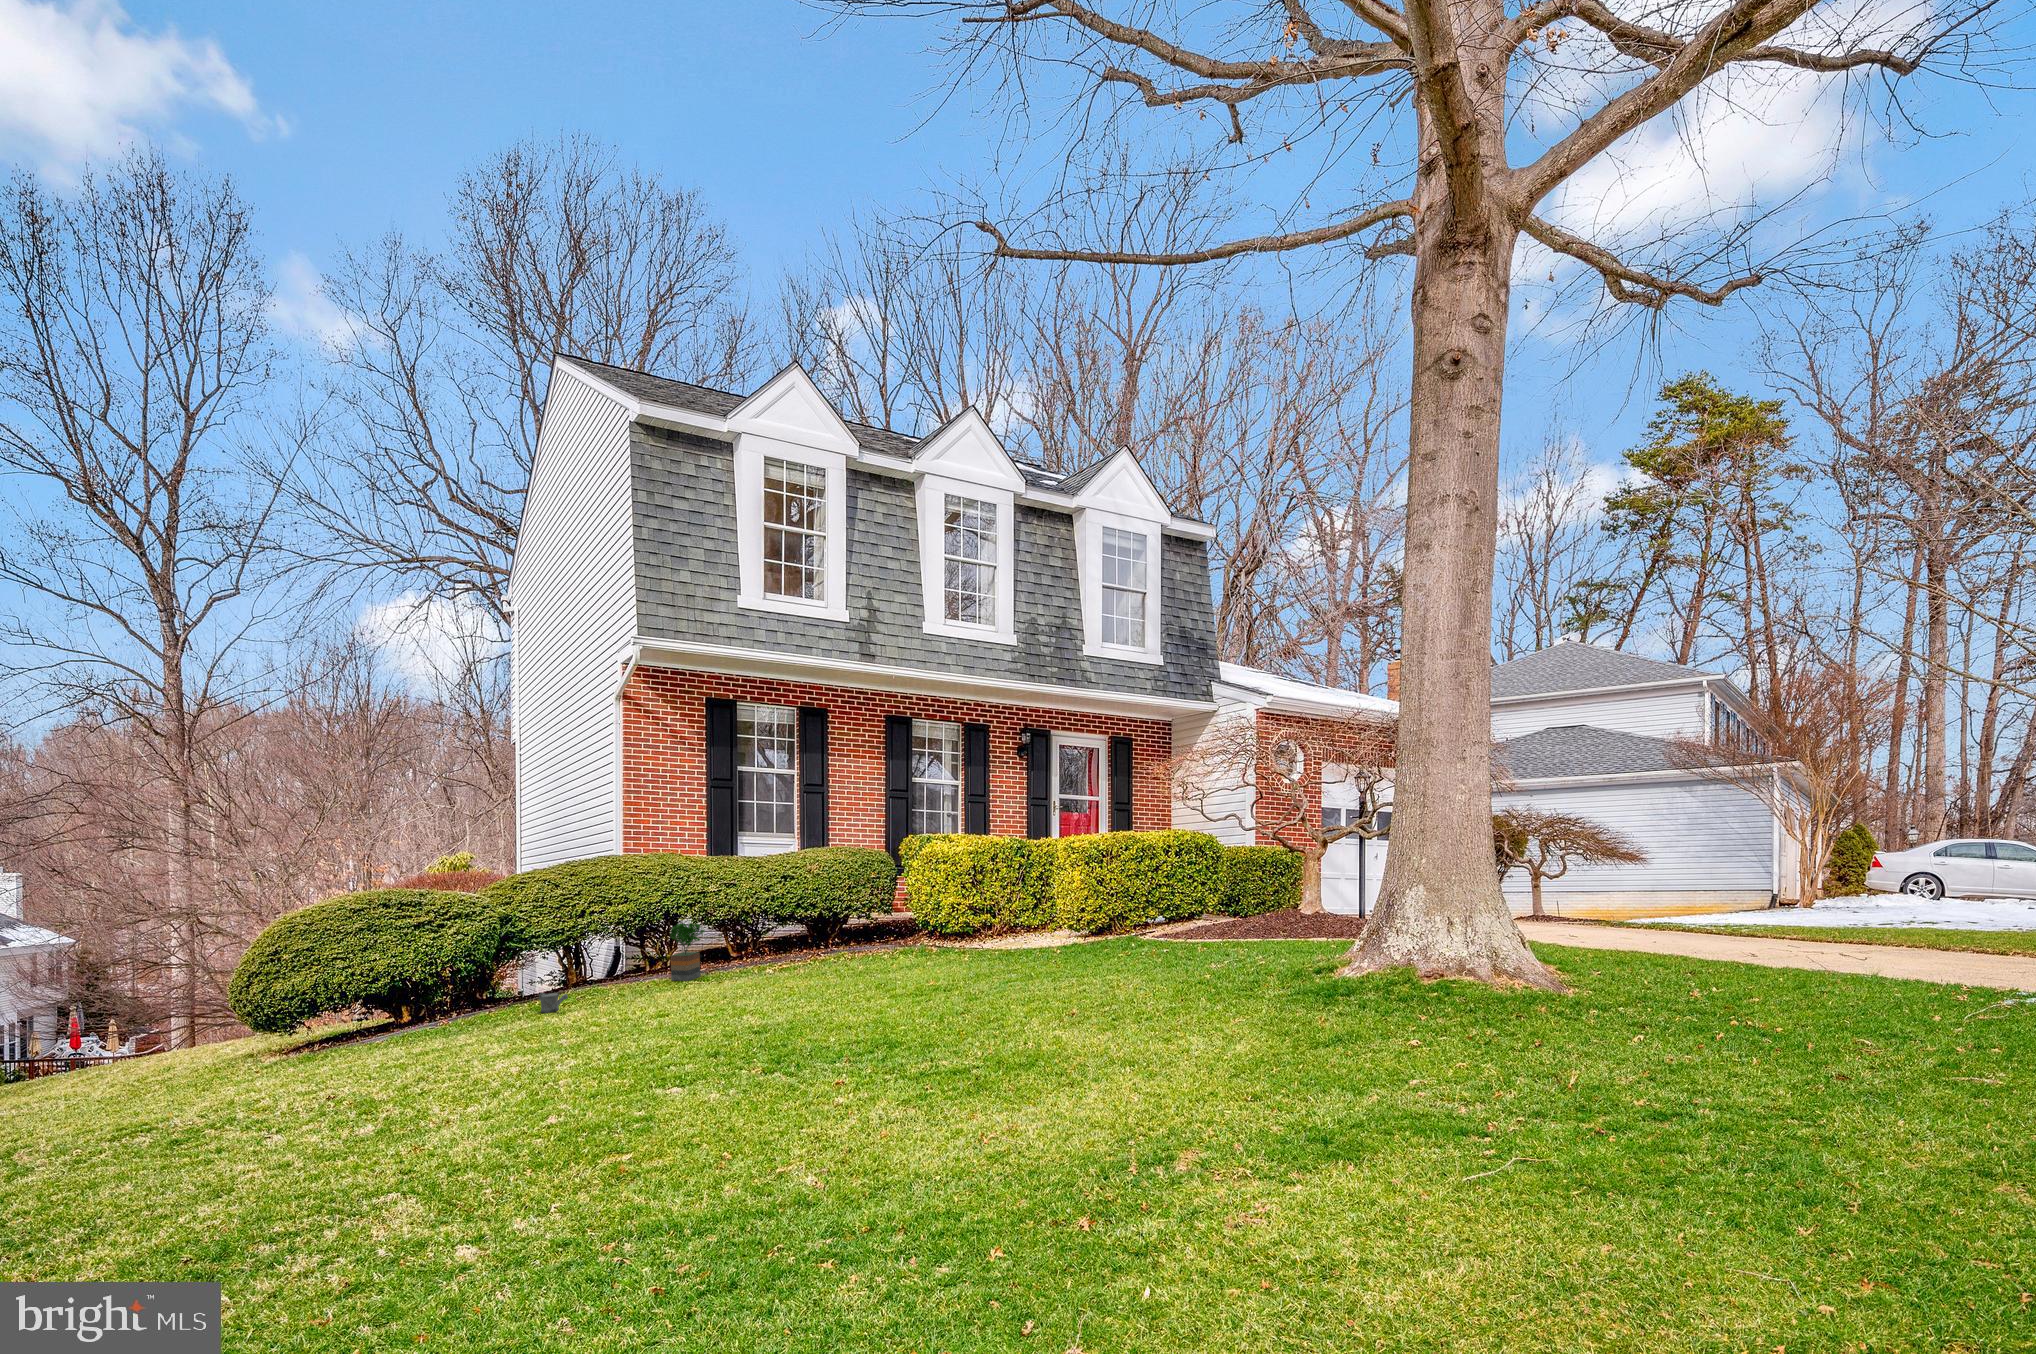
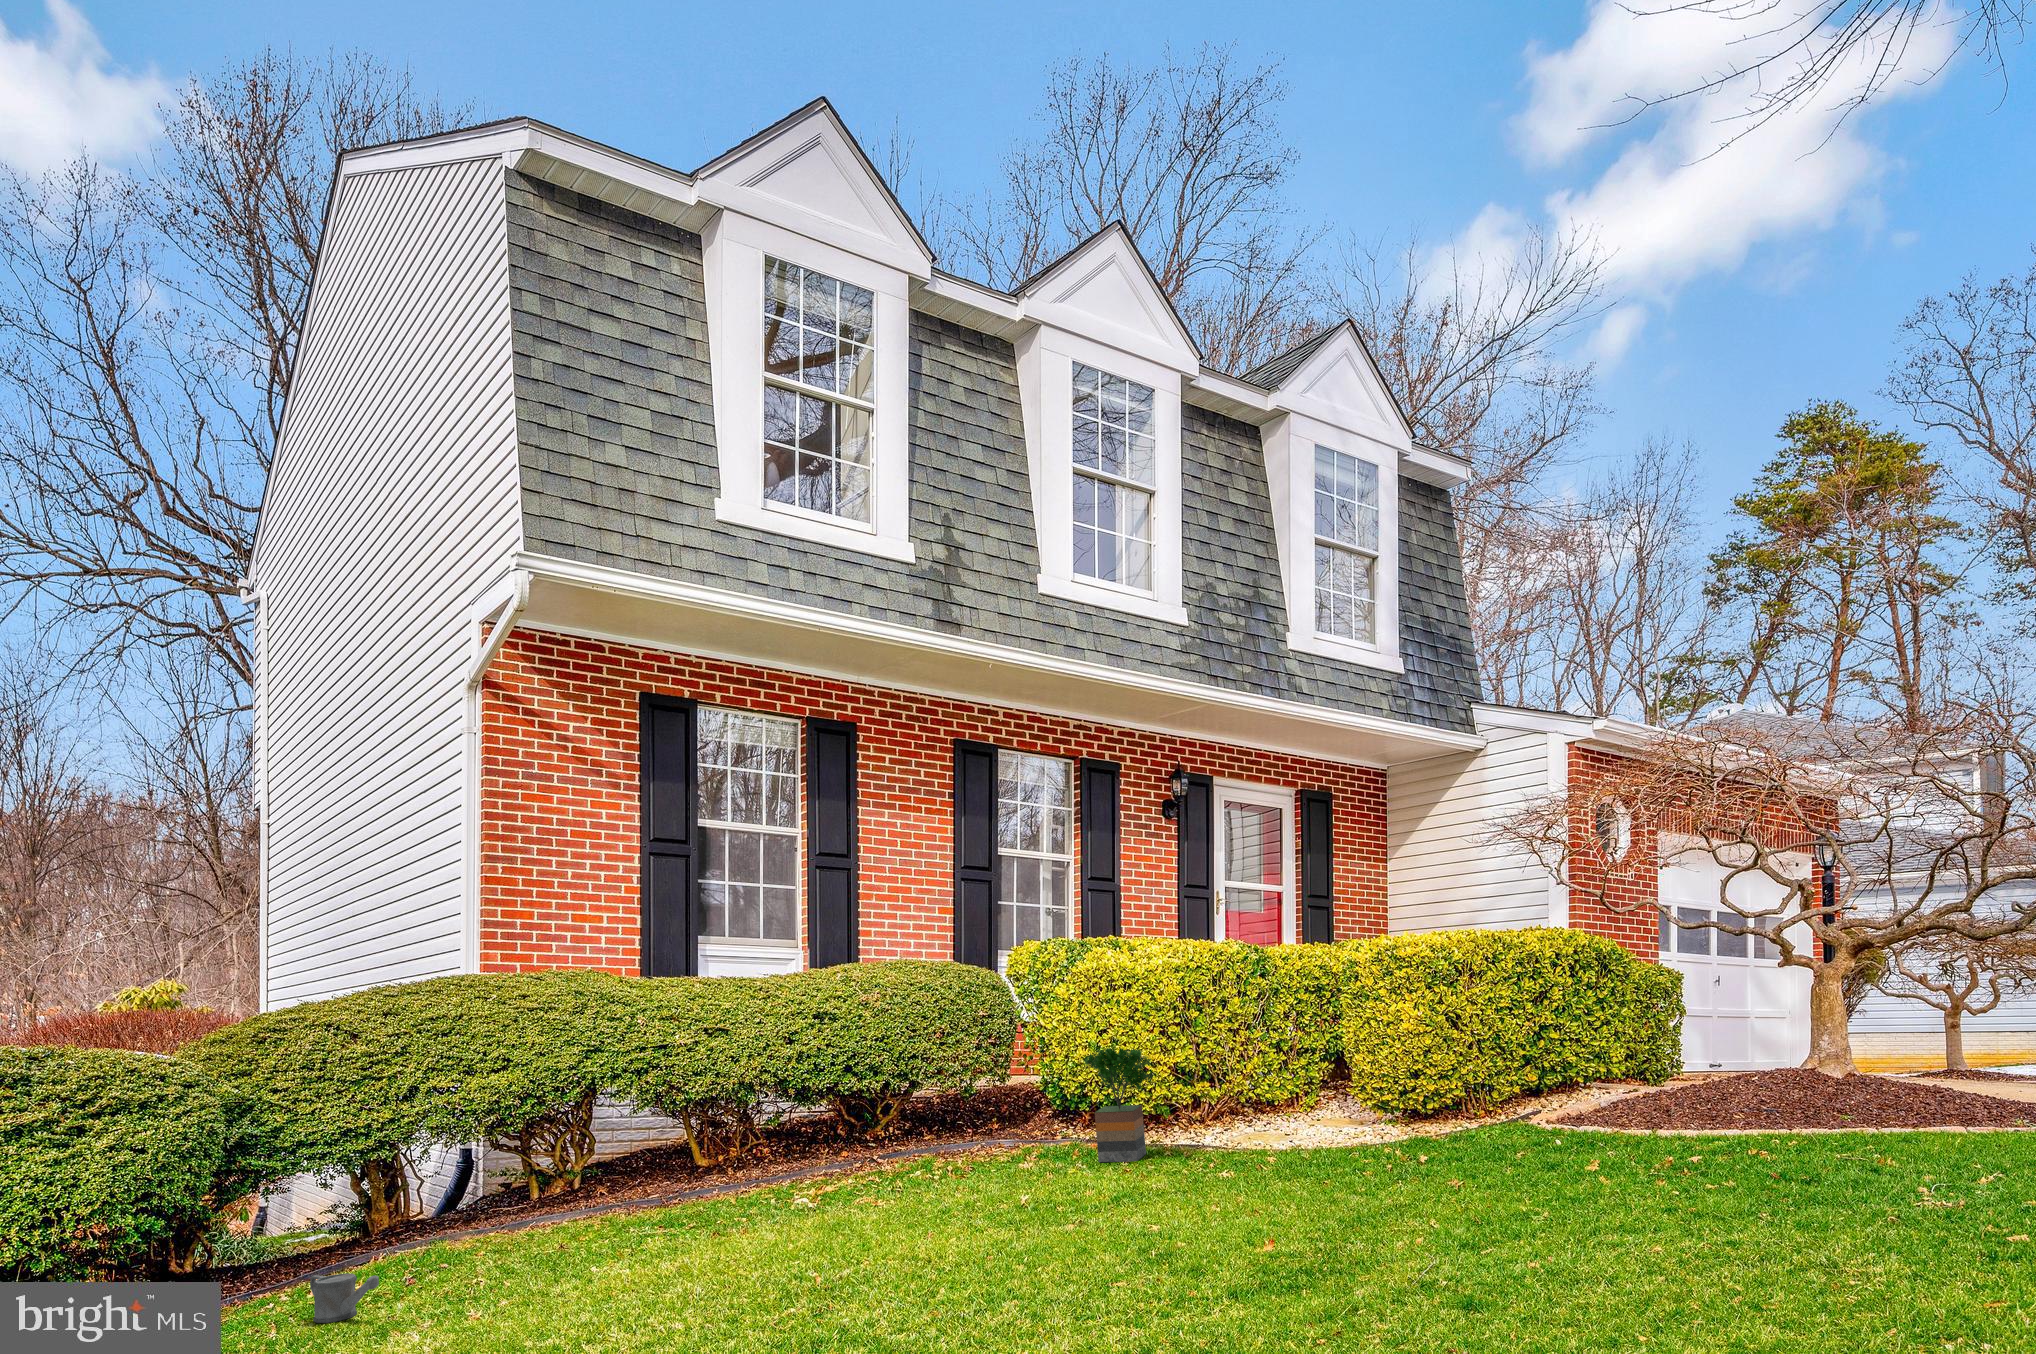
potted tree: present [670,923,705,981] -> present [1085,1047,1151,1162]

